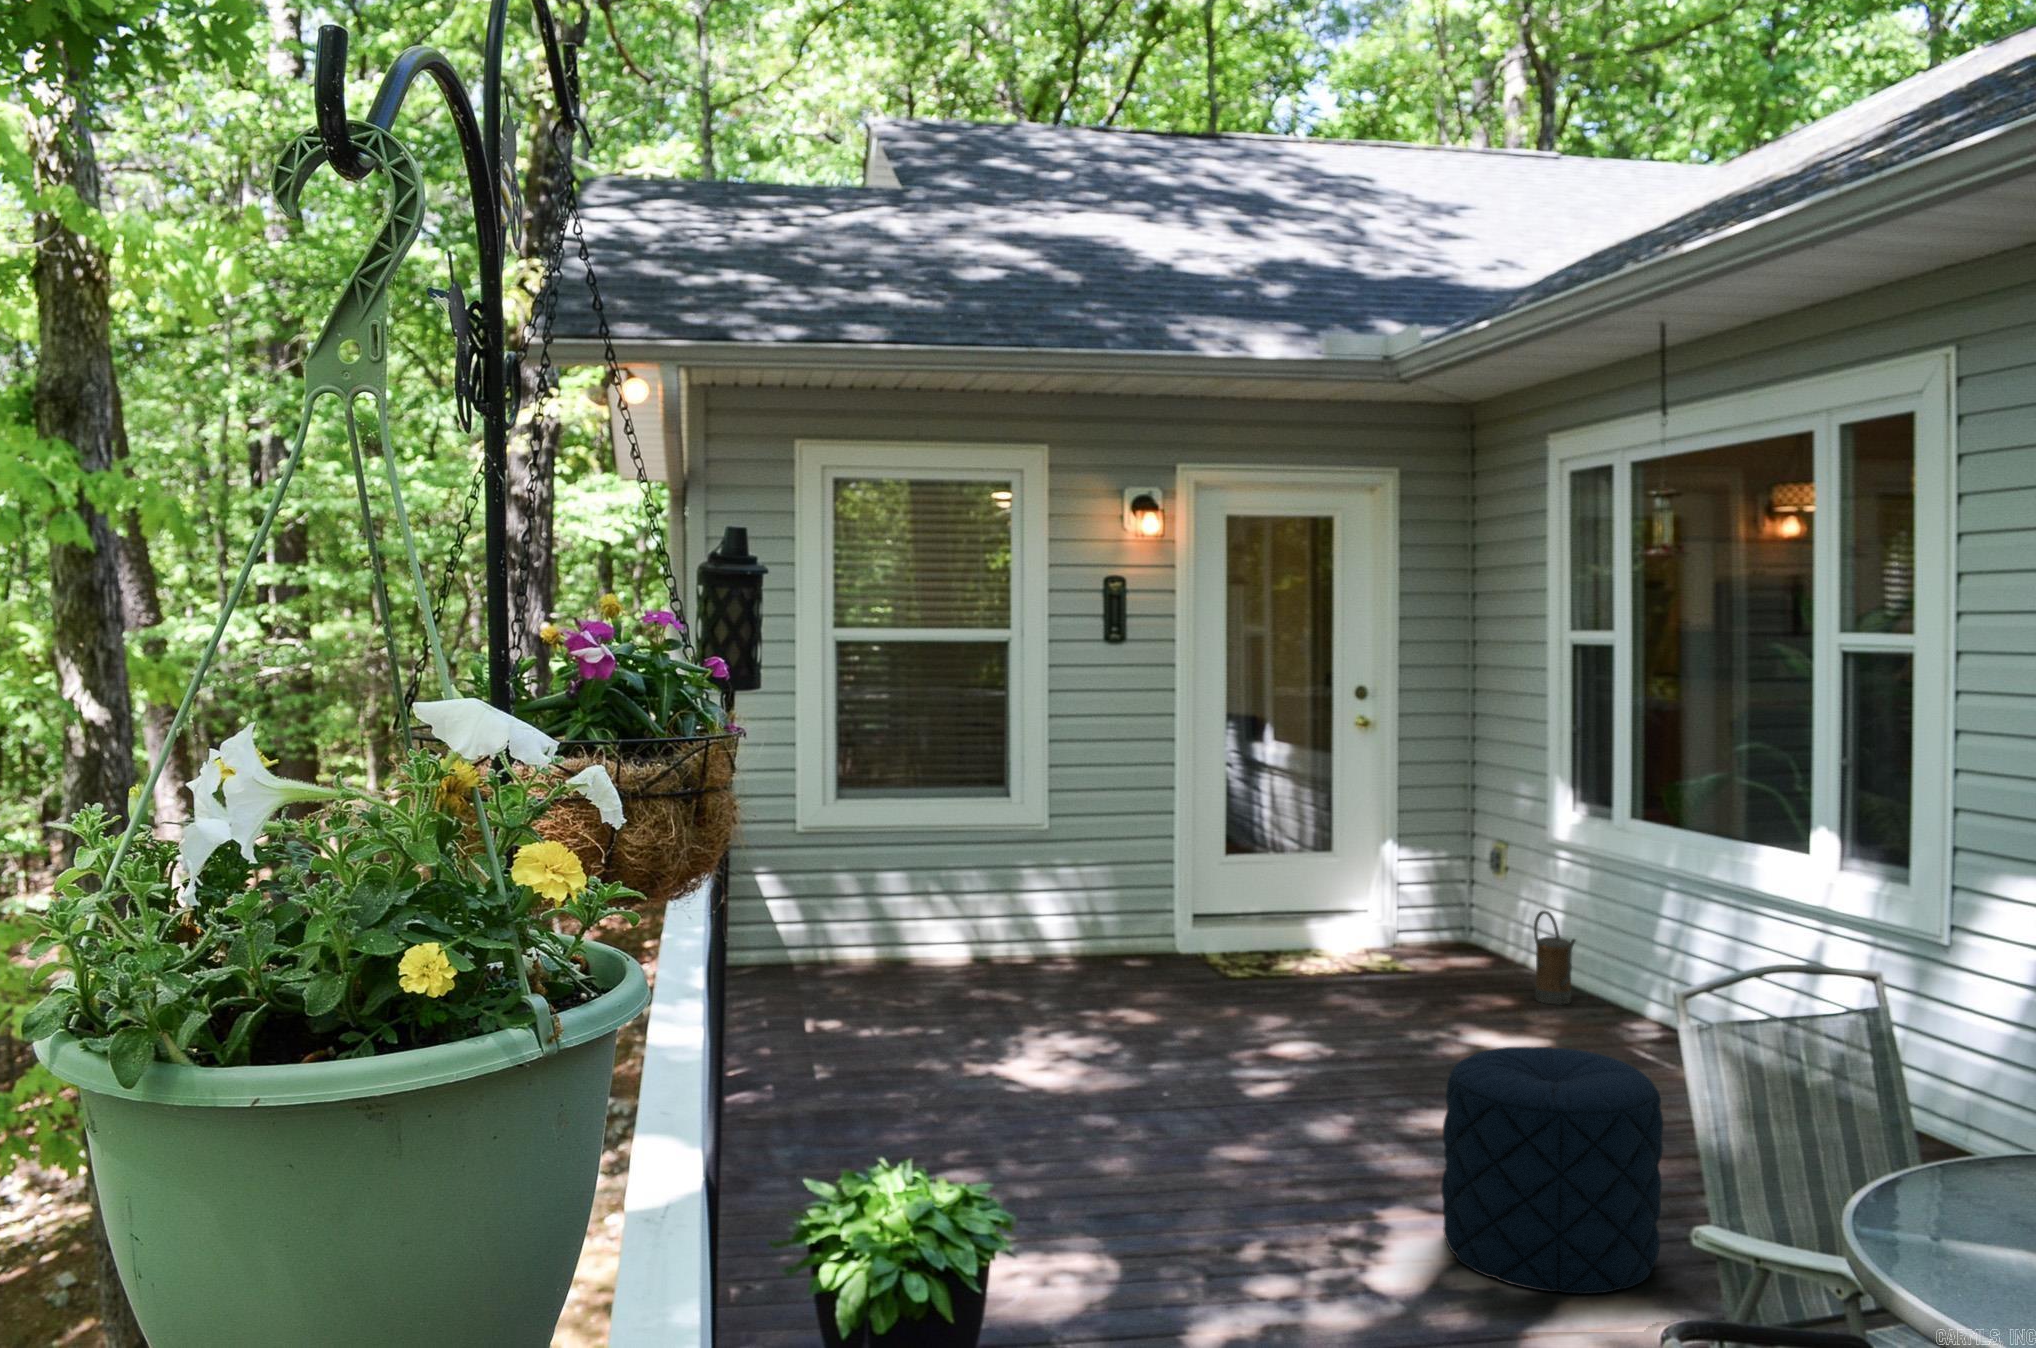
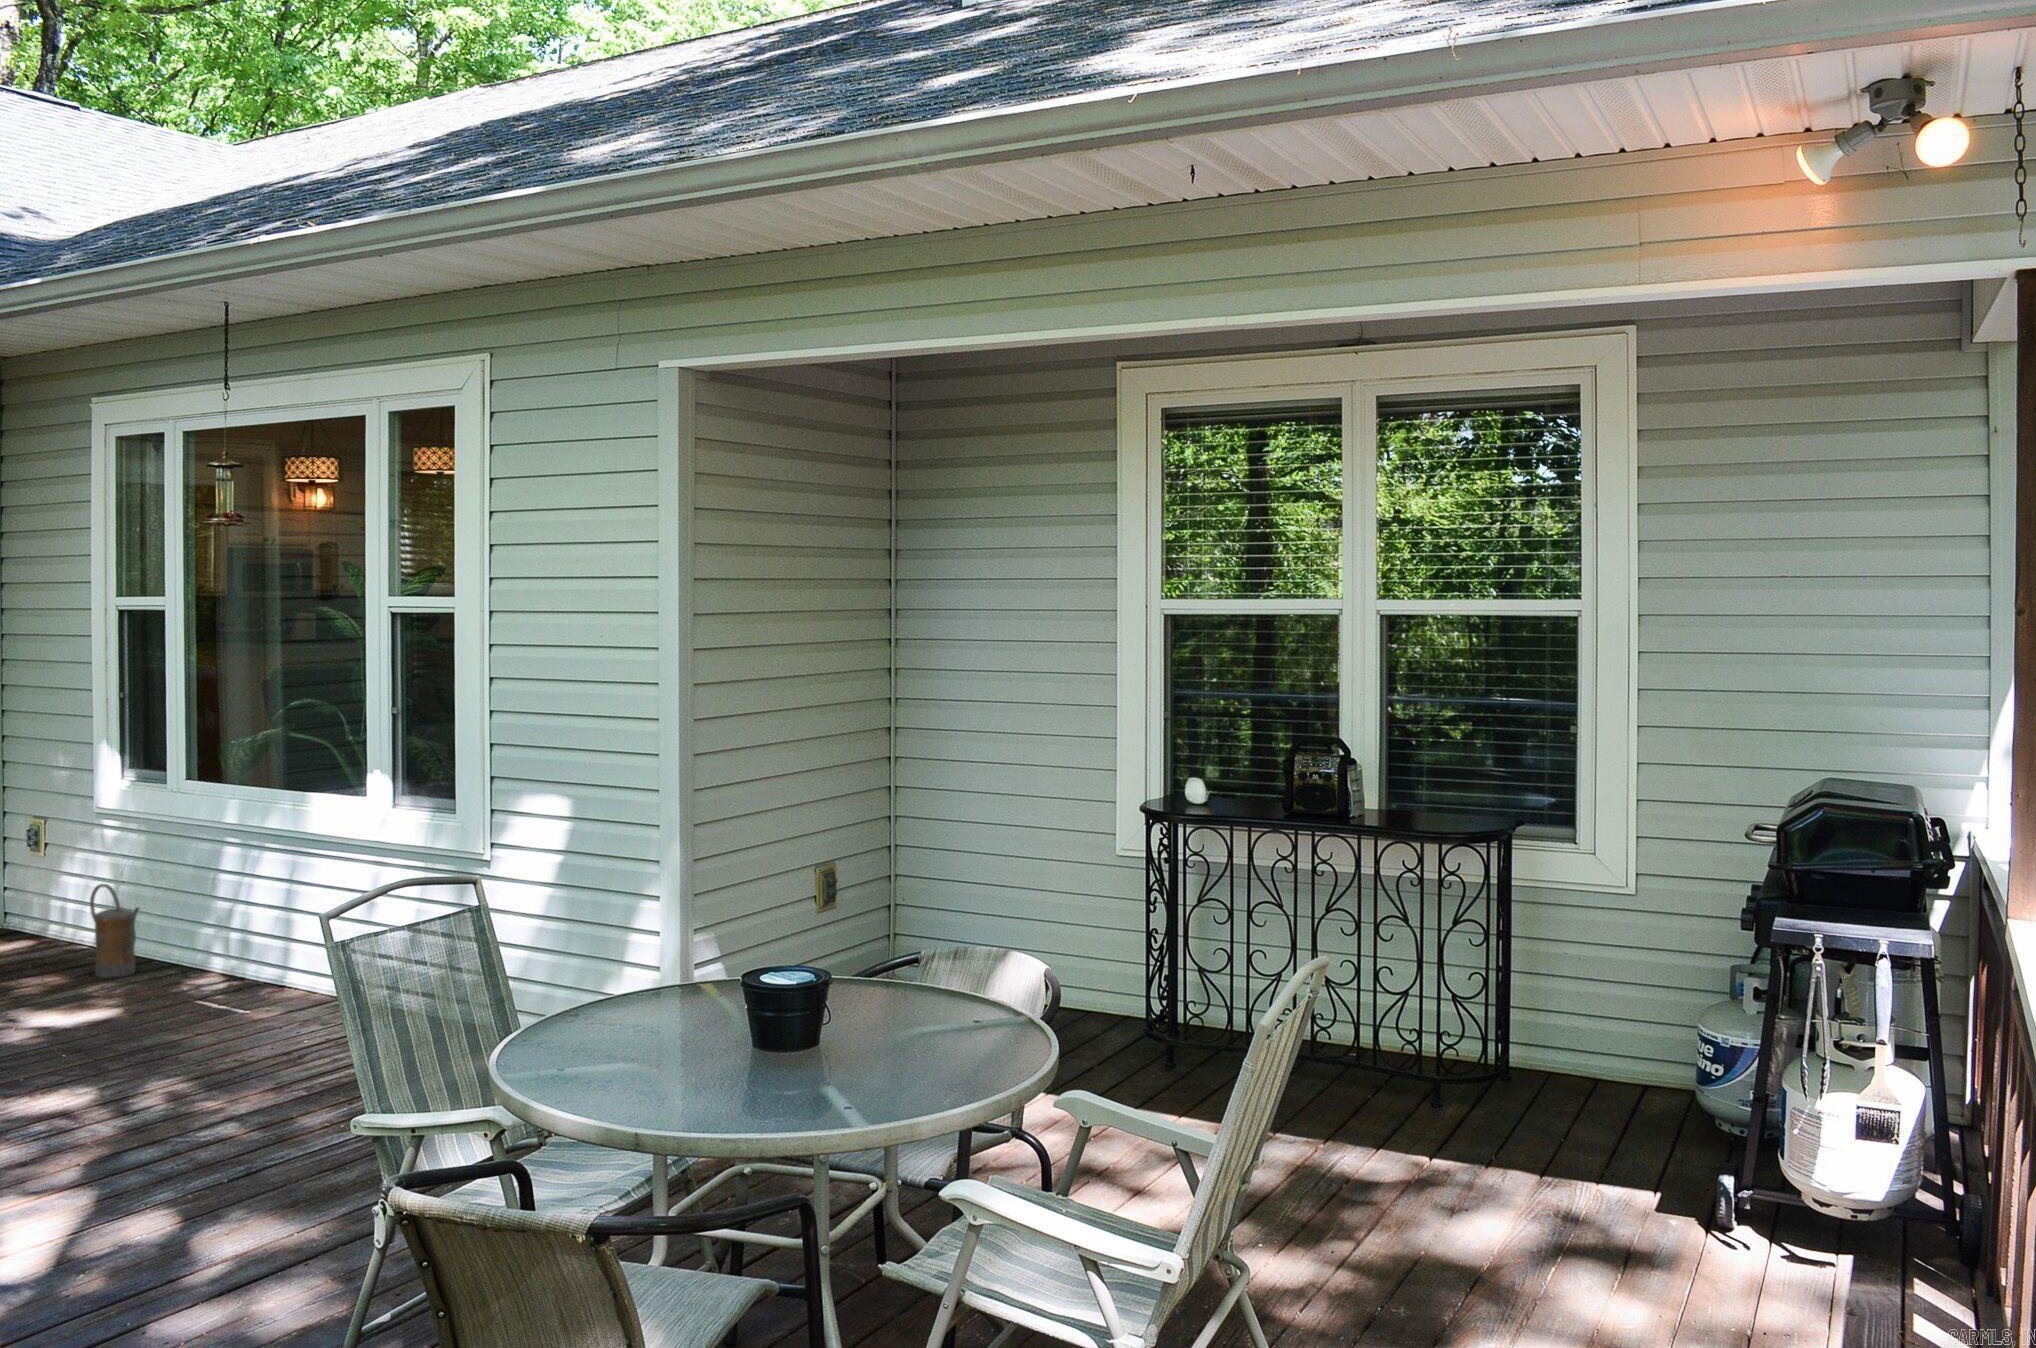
pouf: present [1441,1047,1663,1294] -> none [43,997,273,1234]

